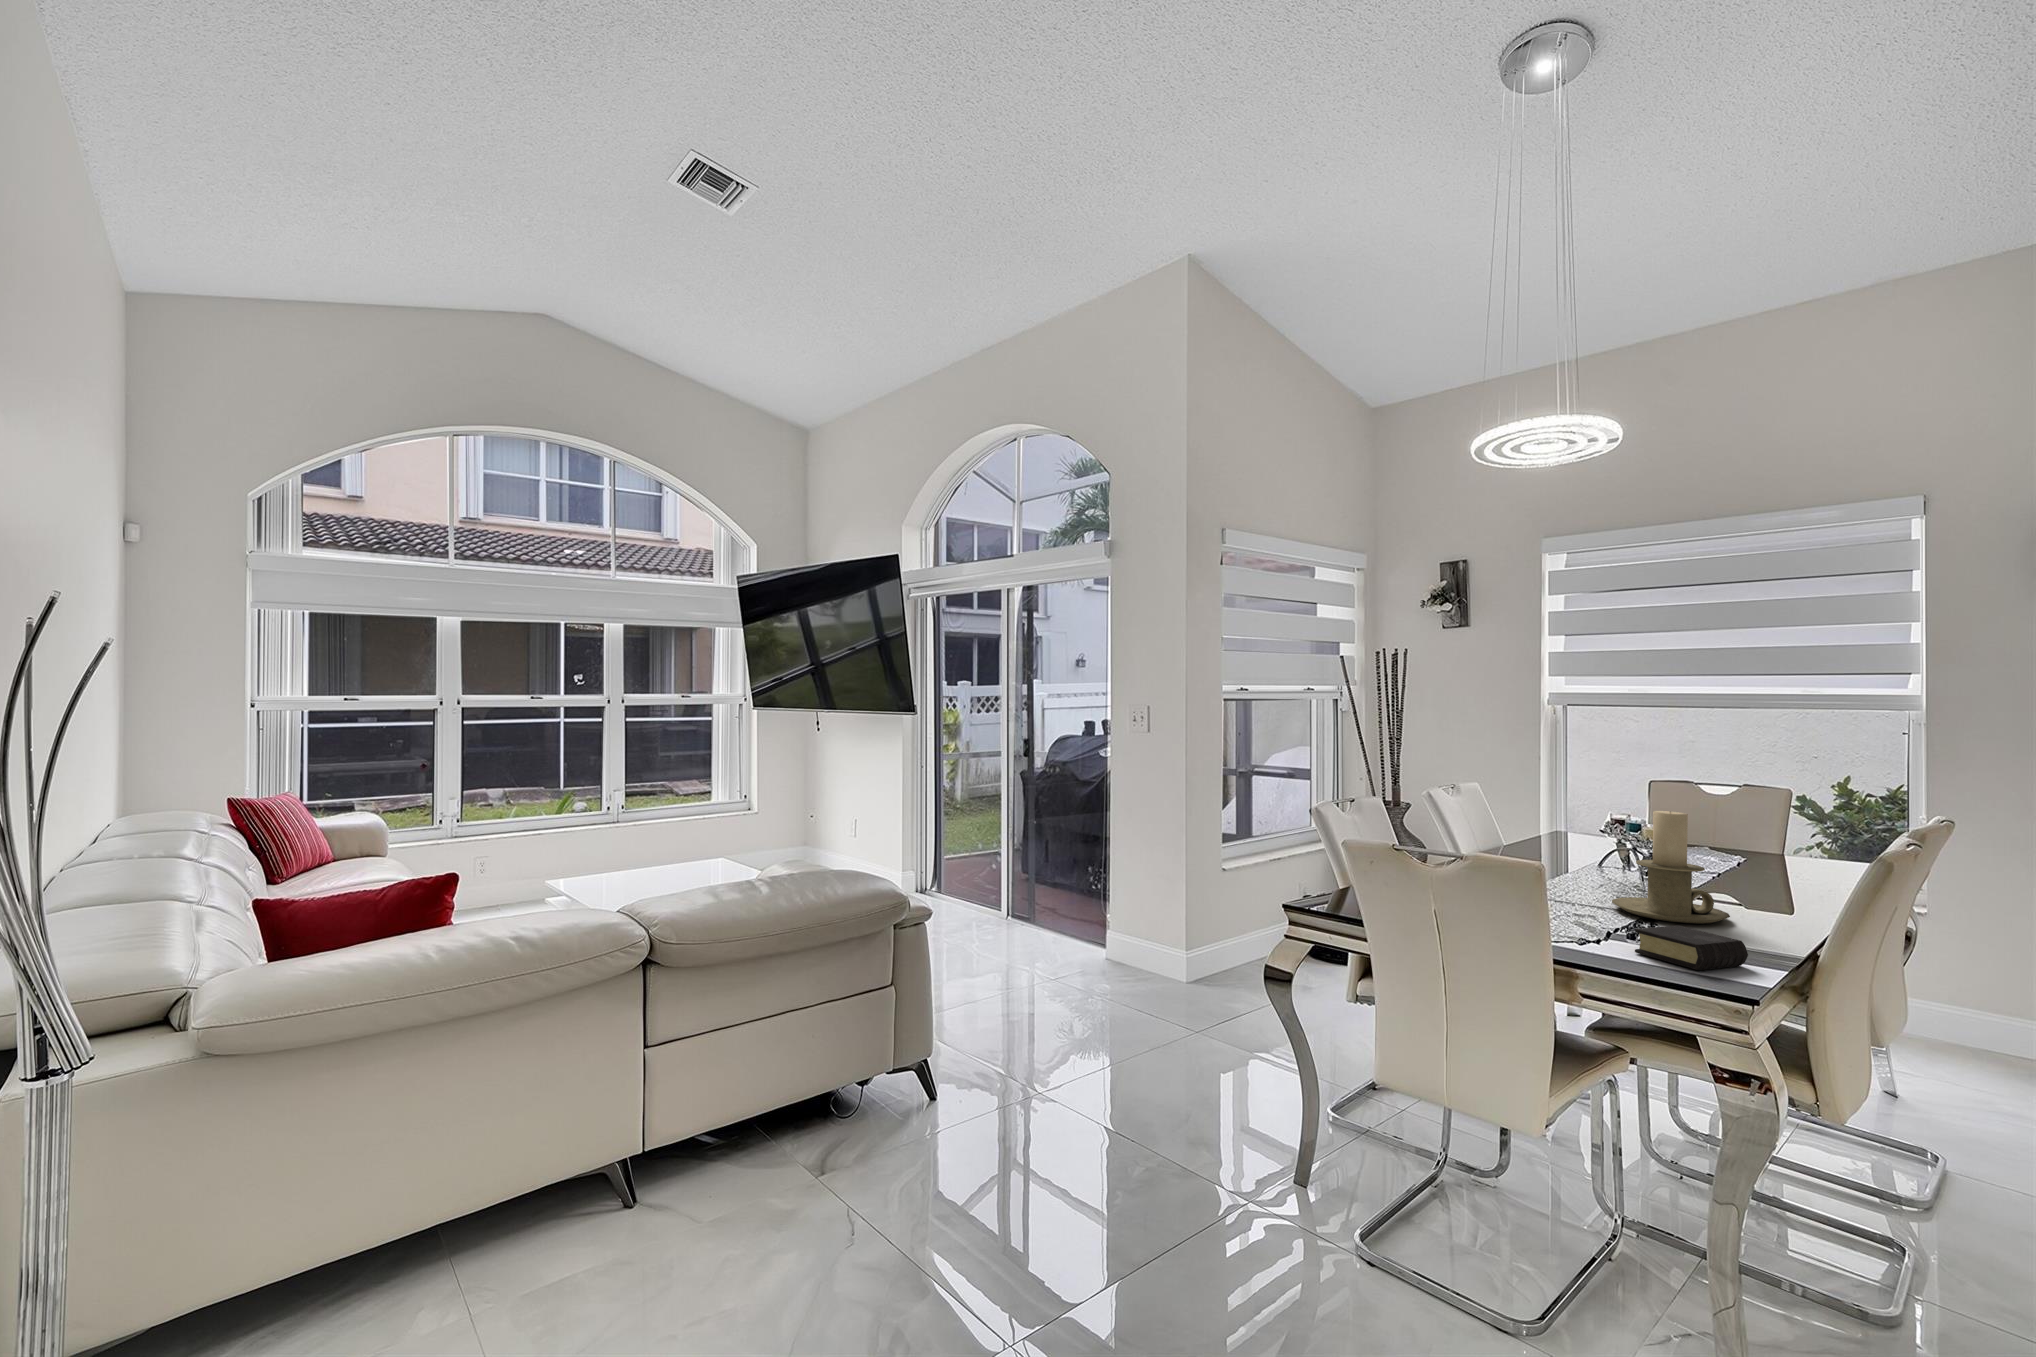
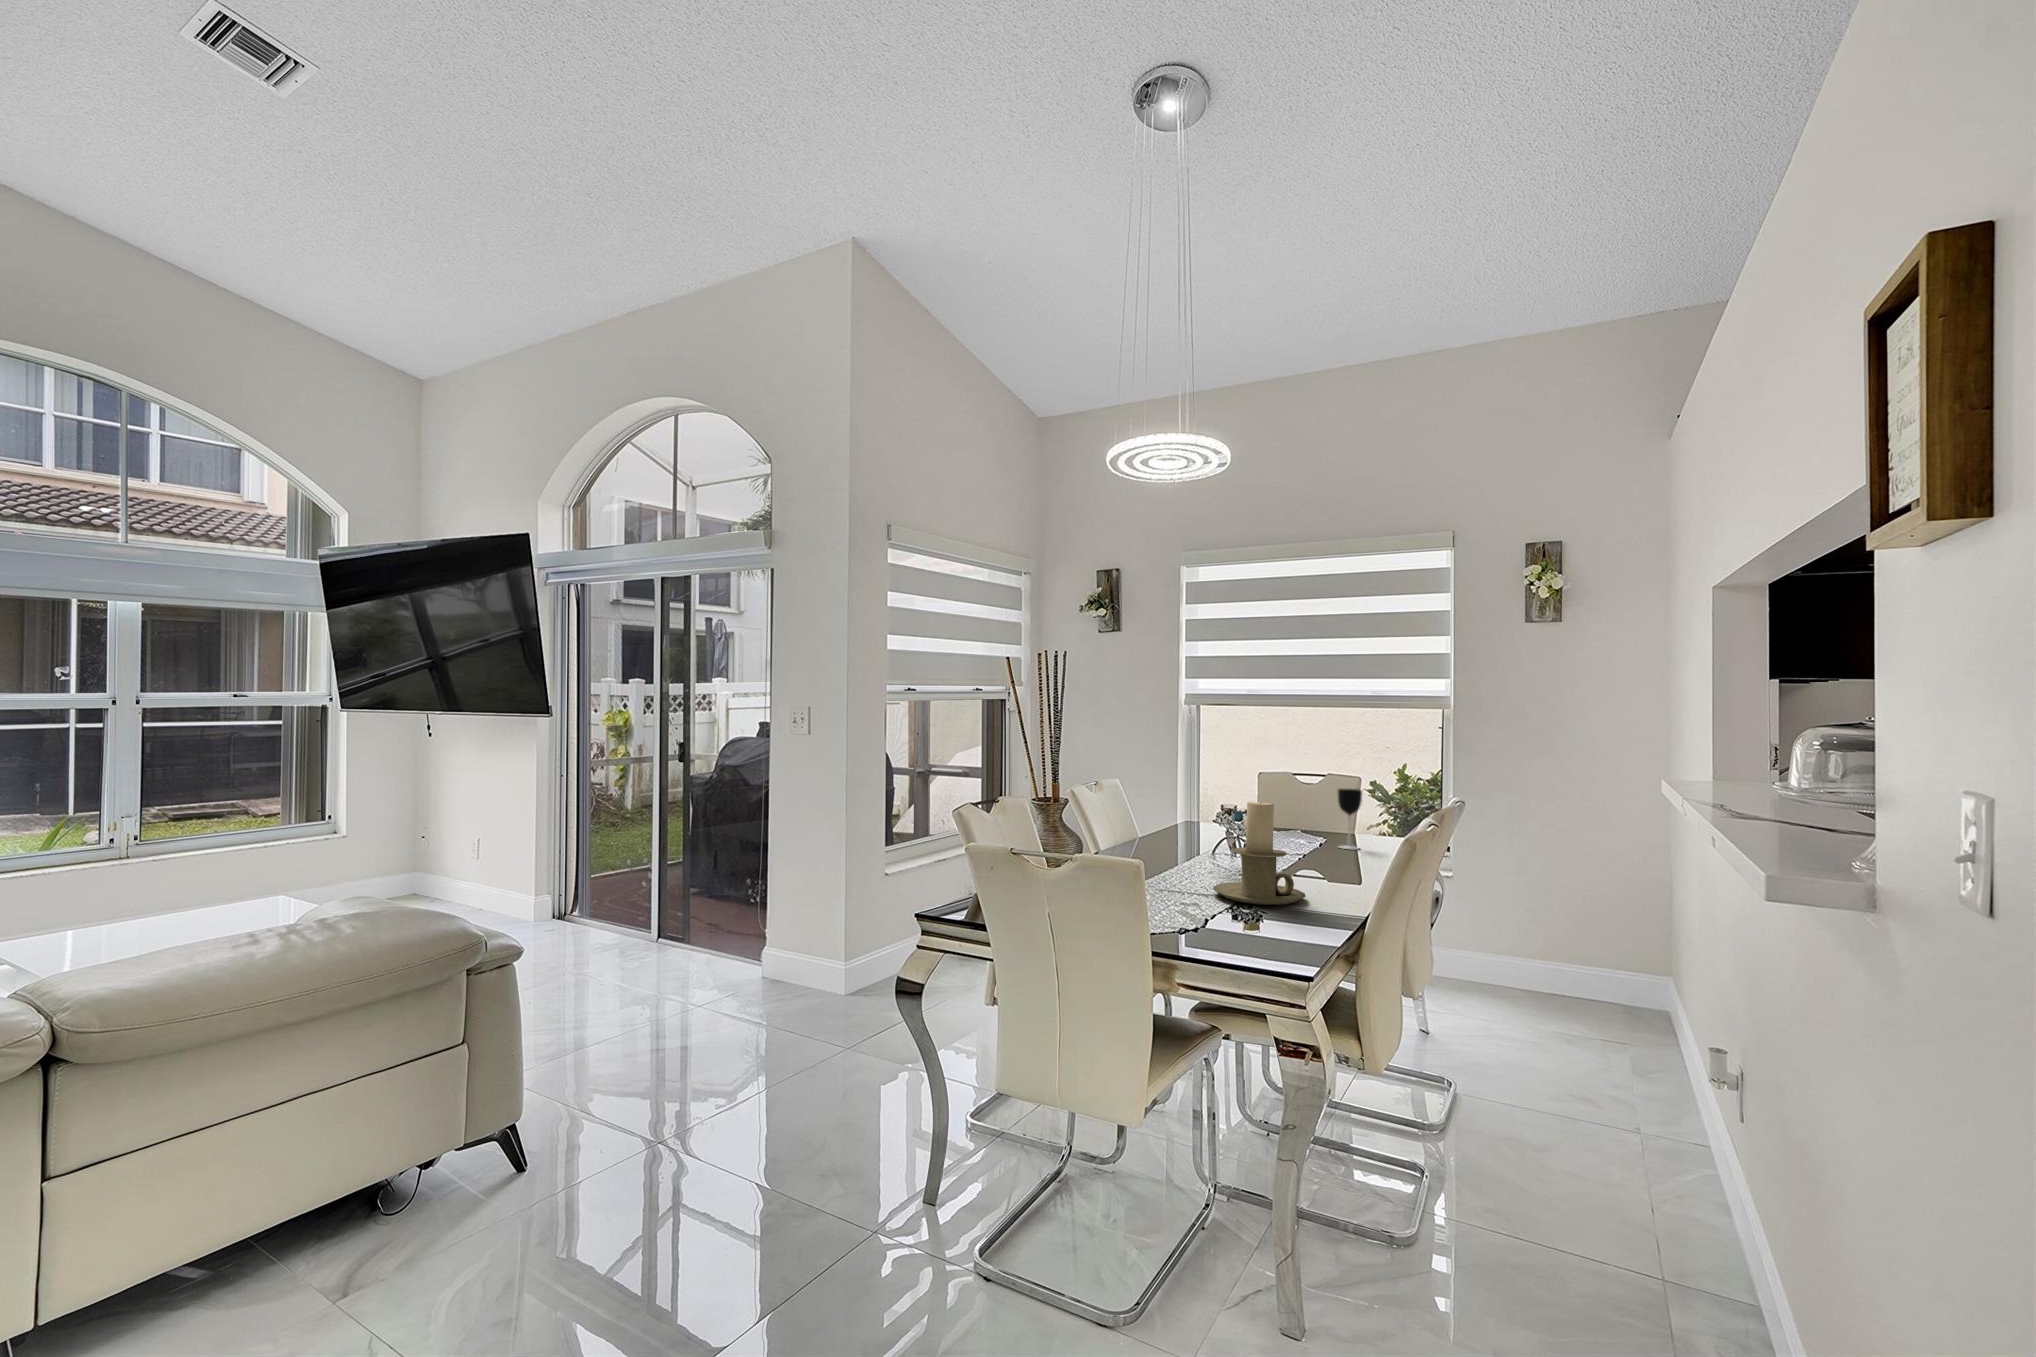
wine glass: none [1761,801,1795,871] -> present [1338,789,1362,849]
book: present [1635,925,1748,970] -> none [1223,910,1313,952]

